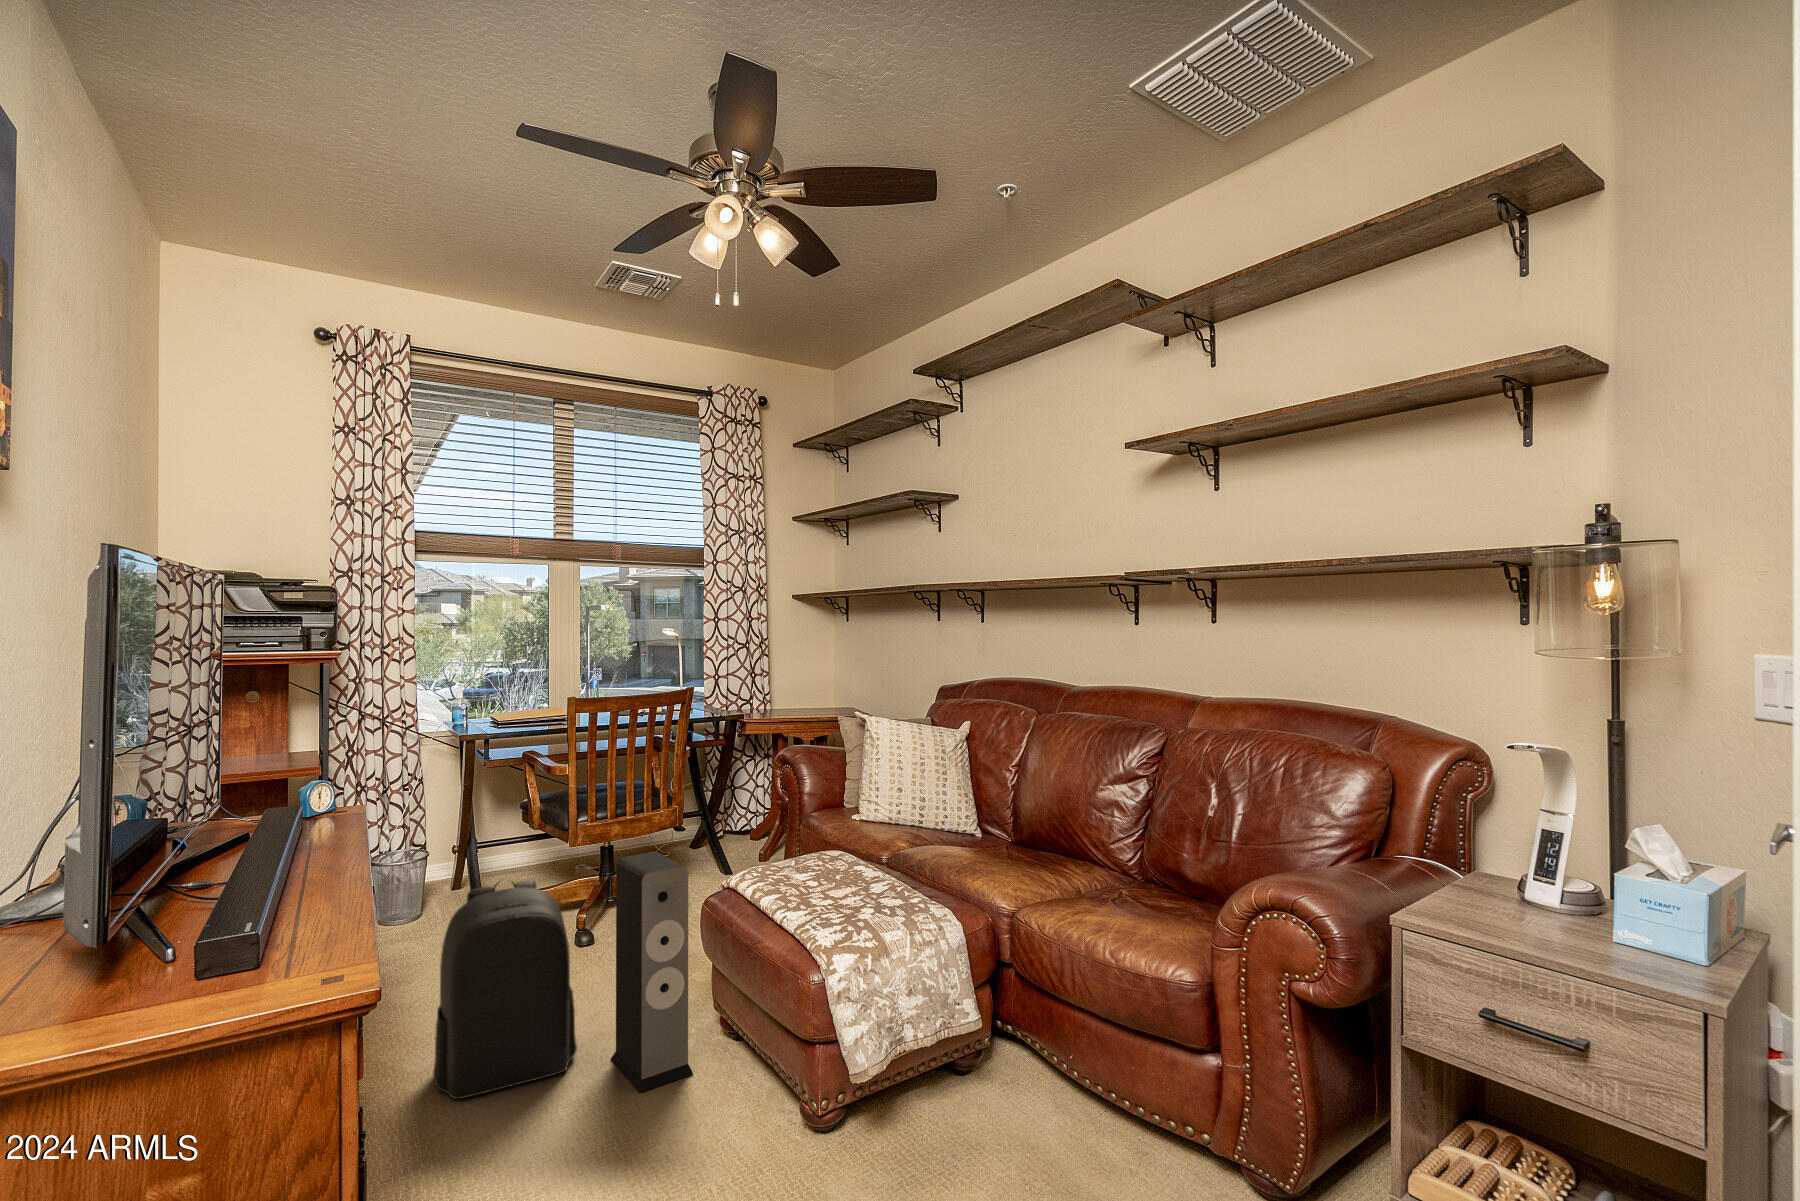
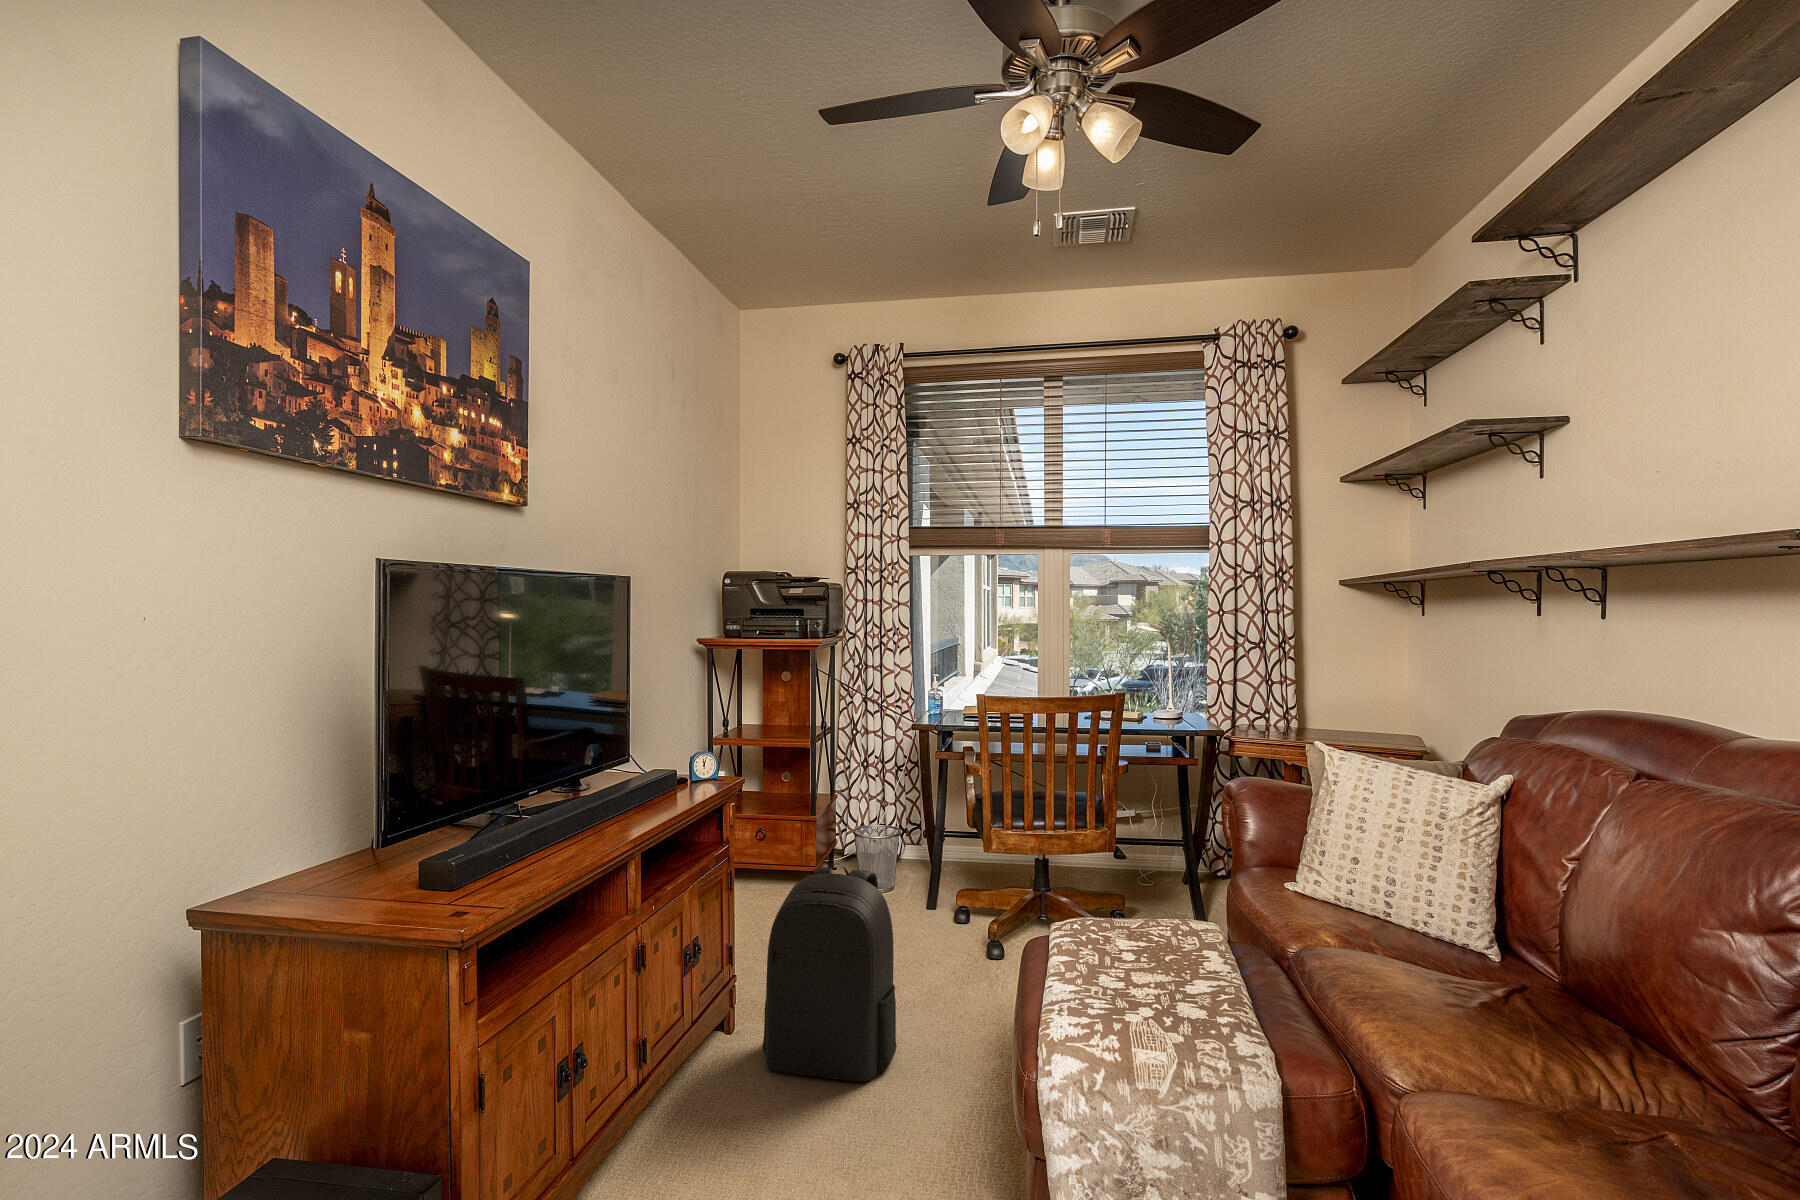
speaker: present [611,852,693,1092] -> none [905,866,973,1142]

